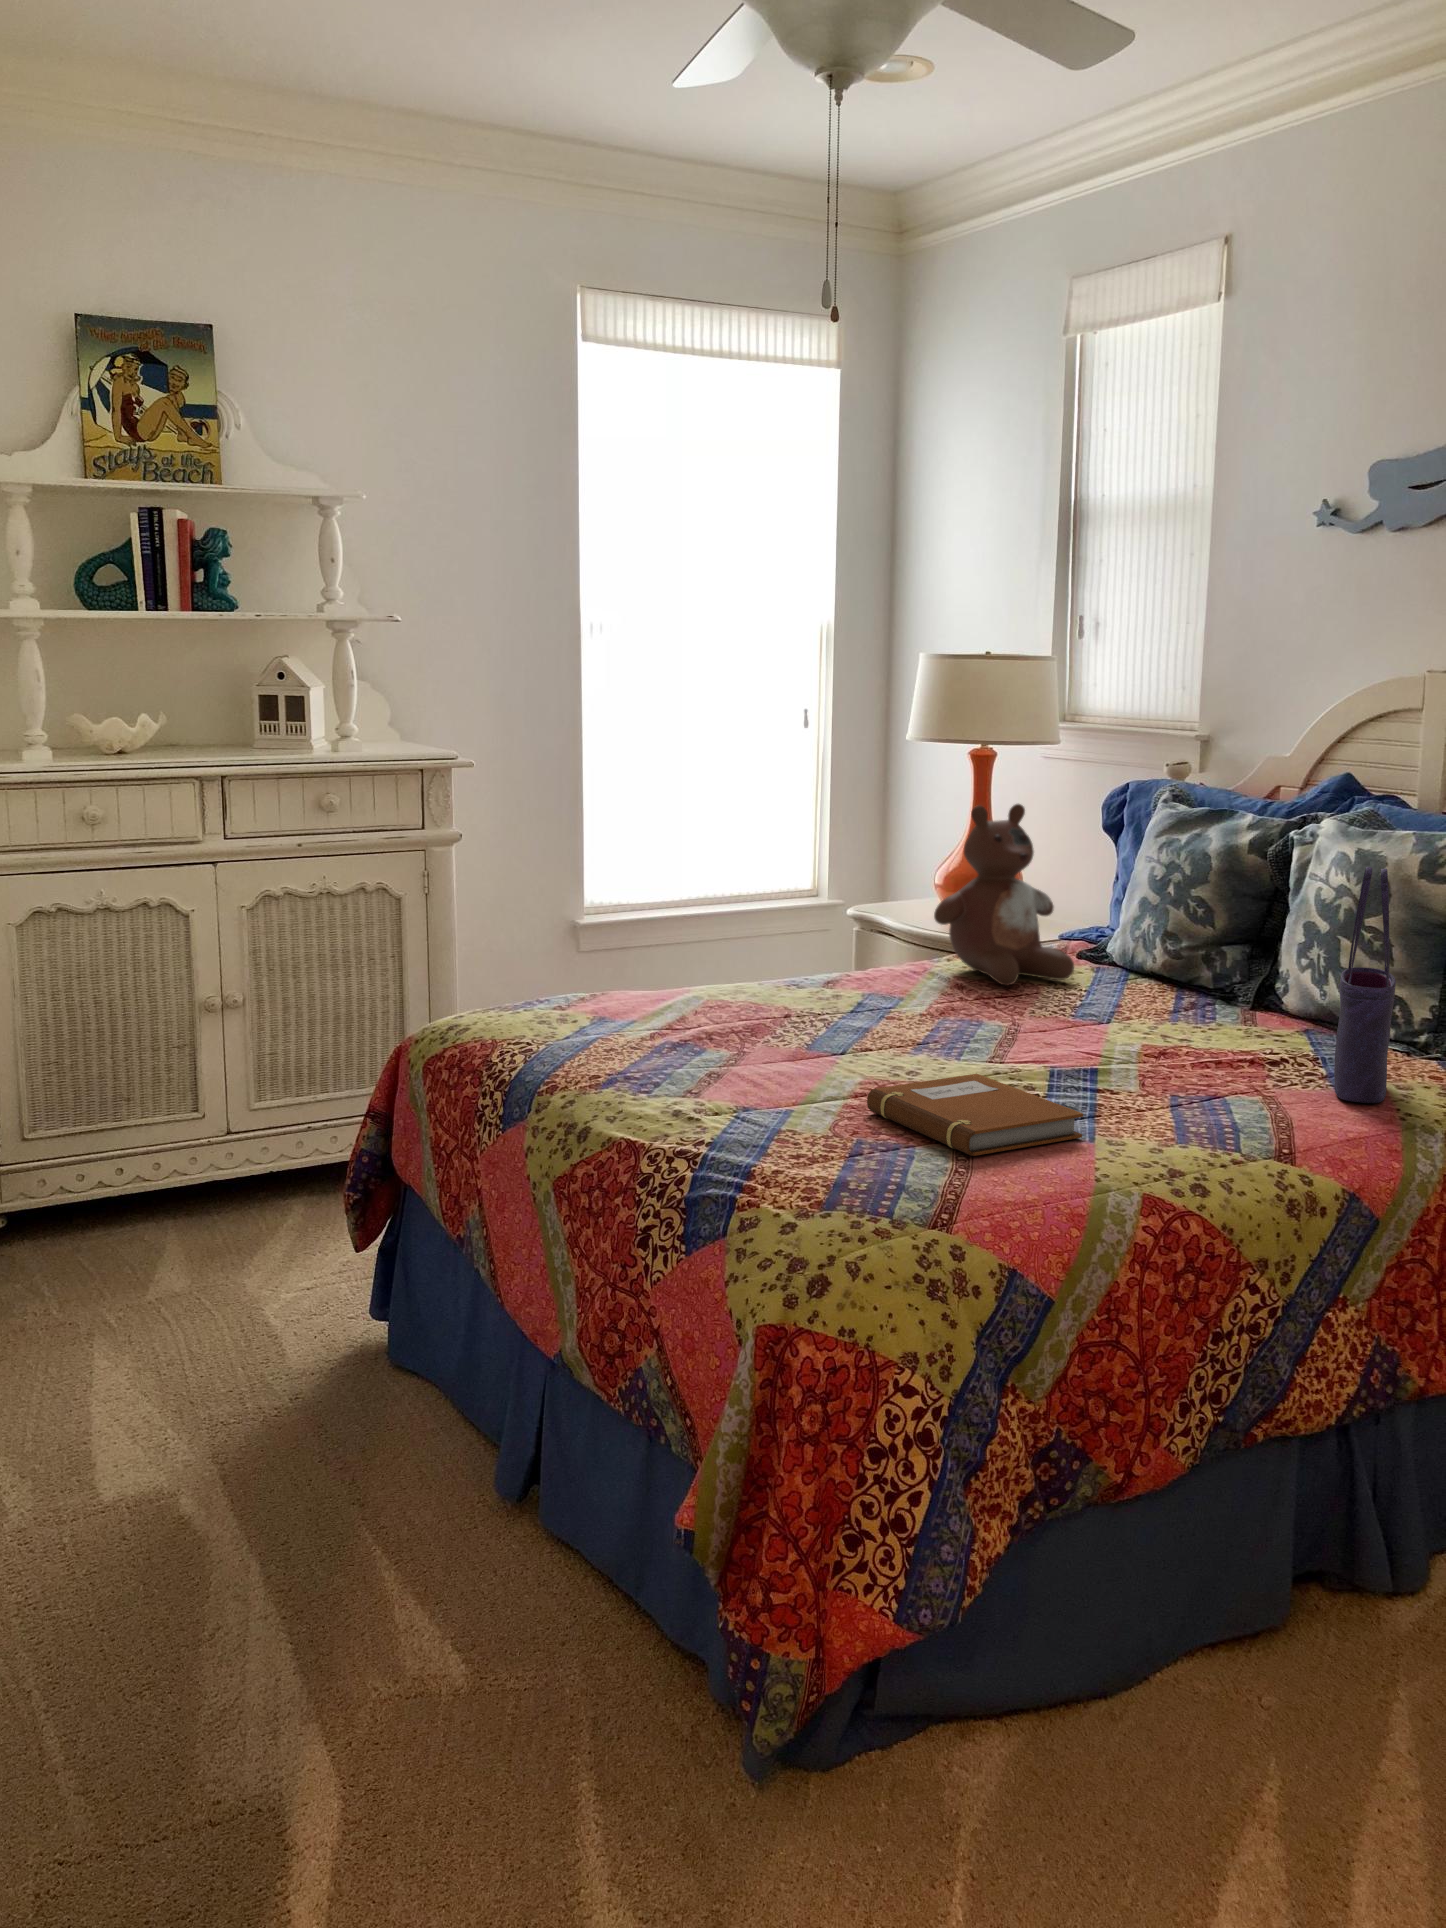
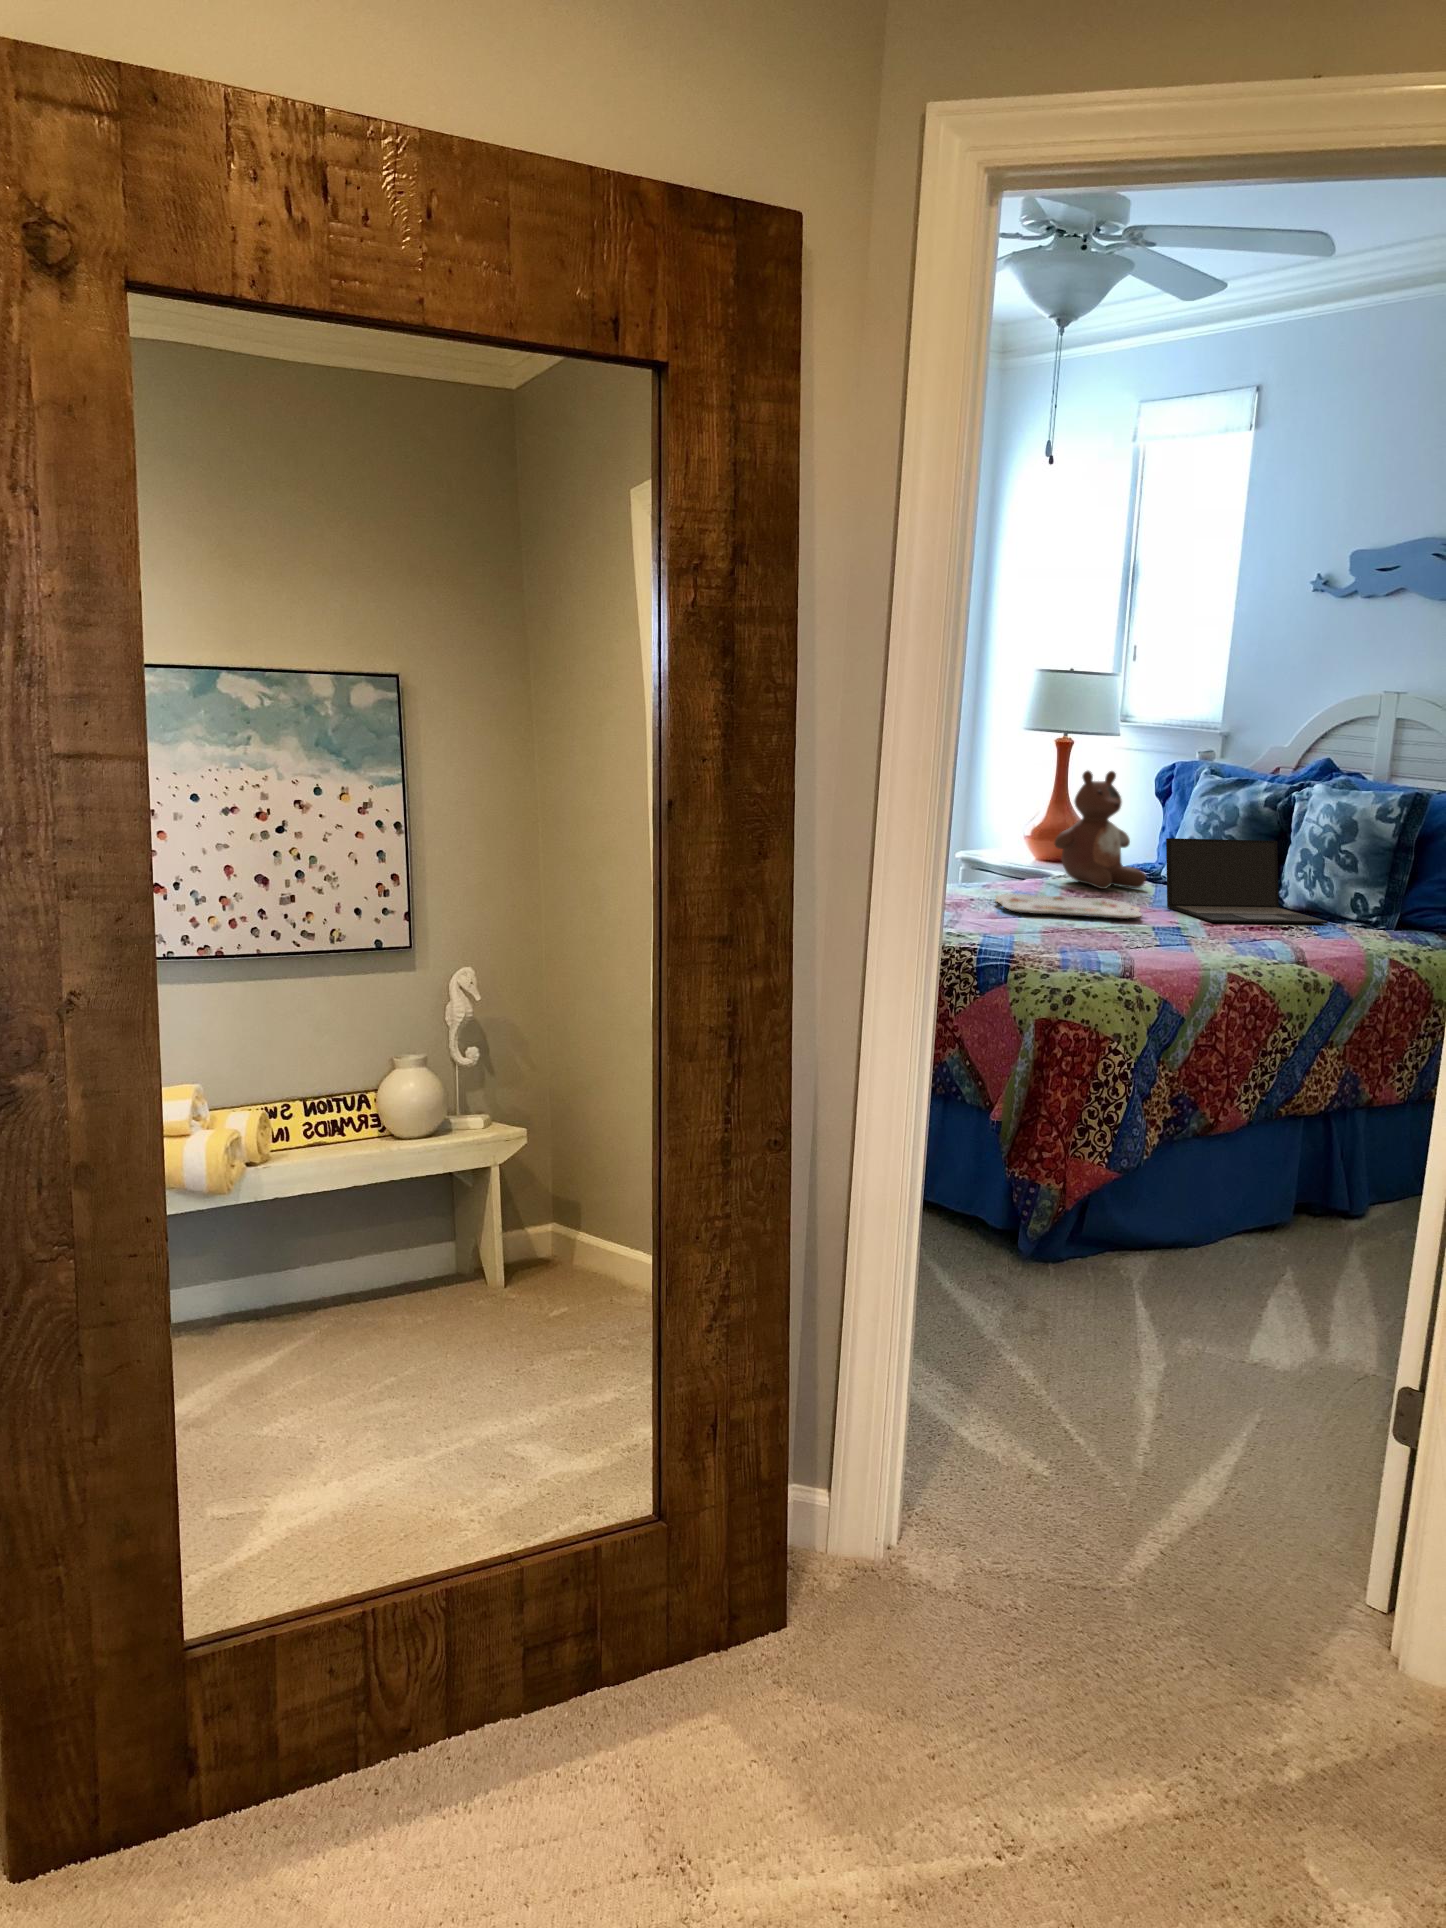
tote bag: present [1334,867,1396,1103] -> none [1324,805,1364,944]
laptop: none [1087,909,1346,1057] -> present [1166,838,1328,923]
serving tray: none [809,1008,1041,1056] -> present [995,893,1142,919]
notebook: present [867,1074,1083,1156] -> none [1057,920,1188,953]

